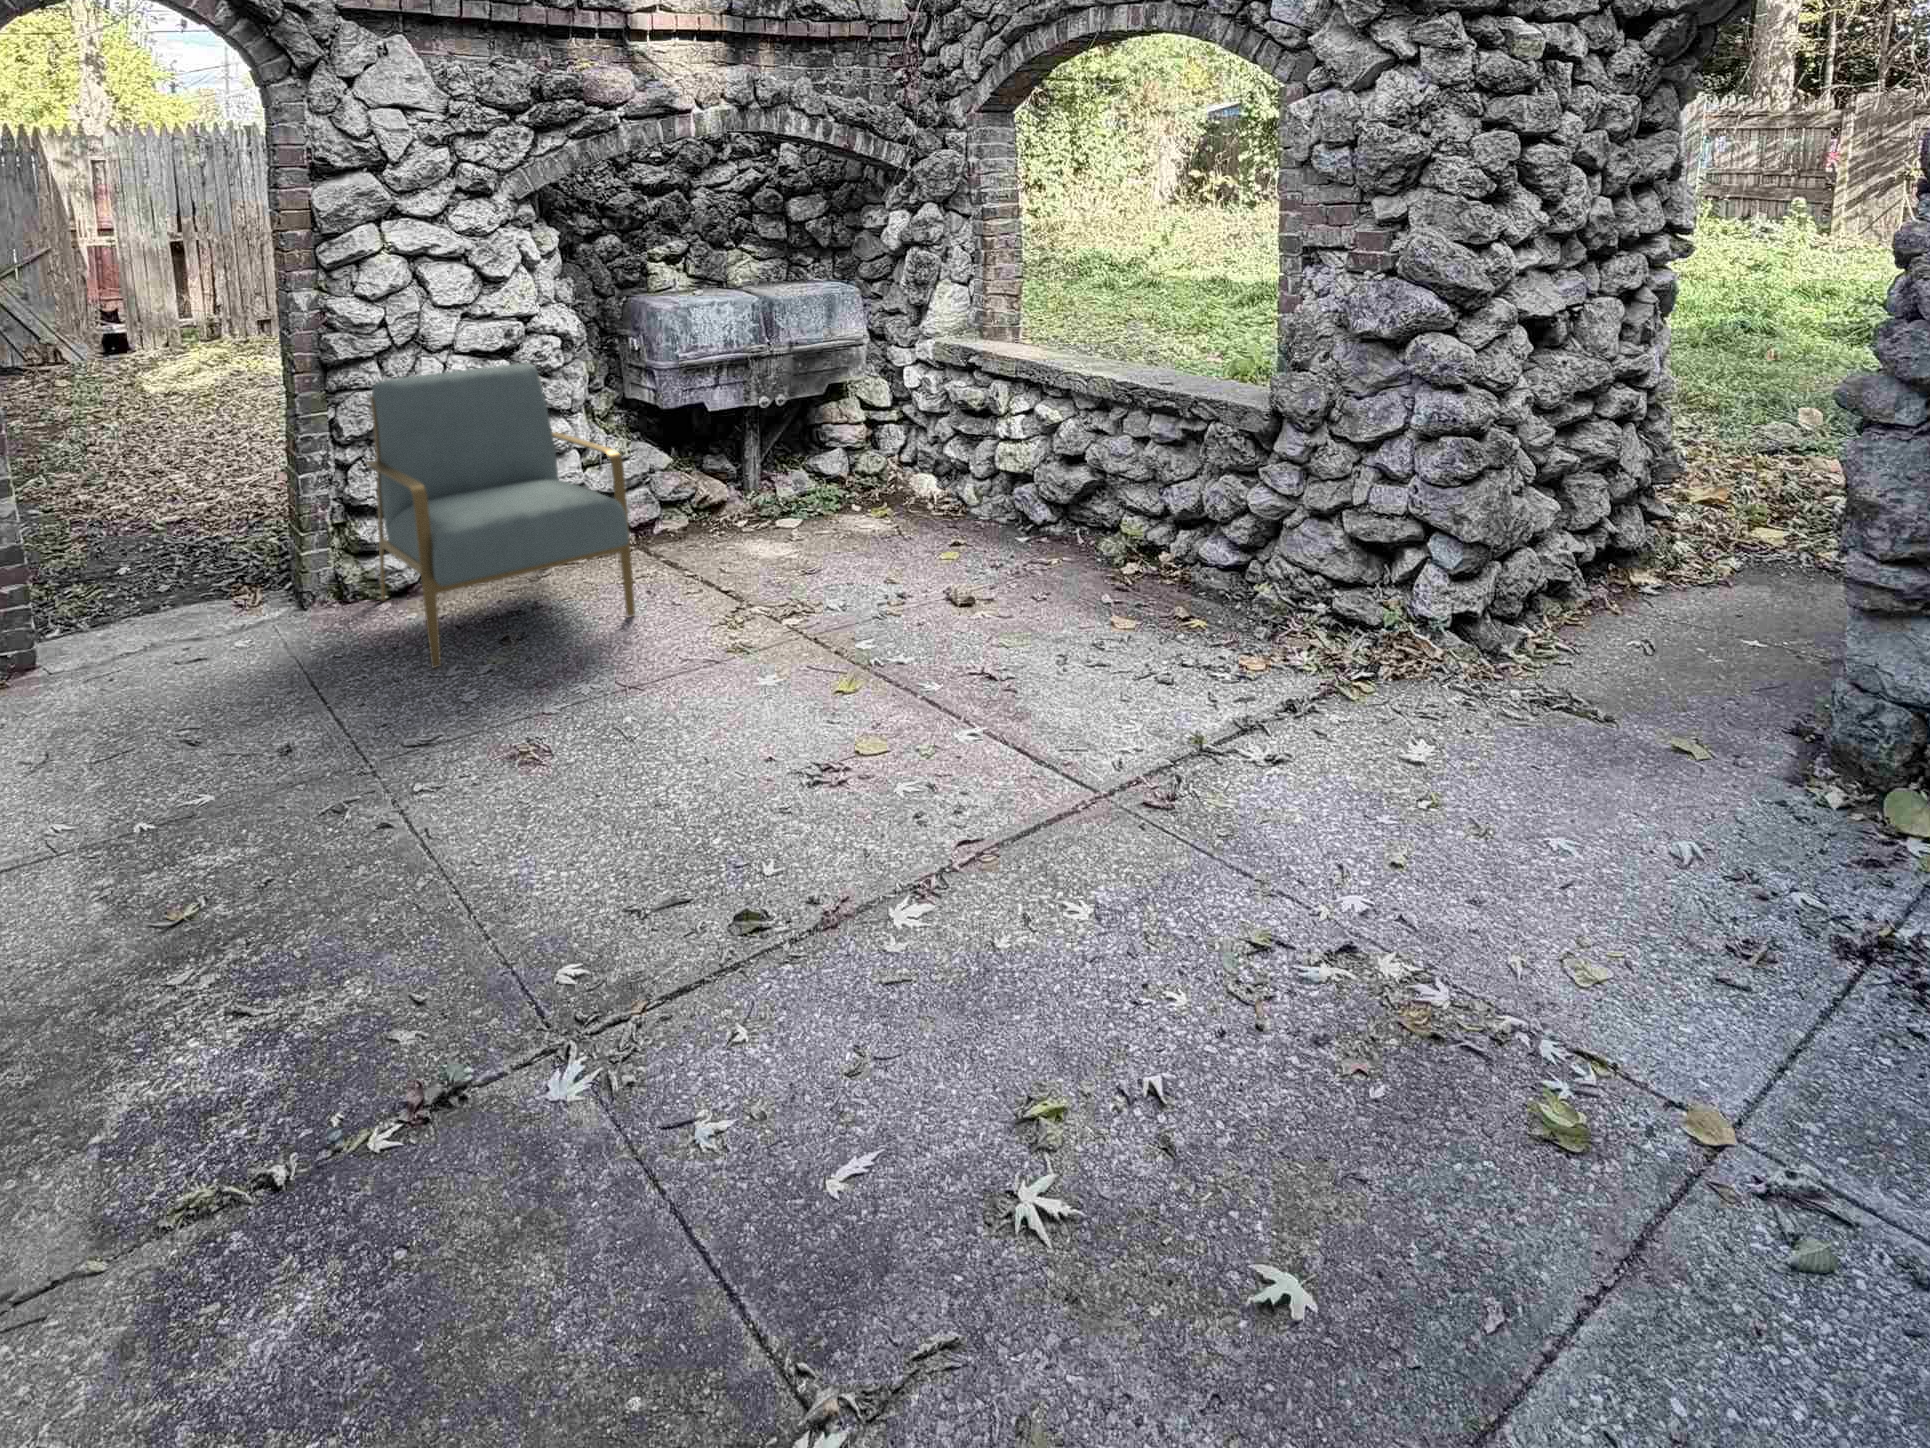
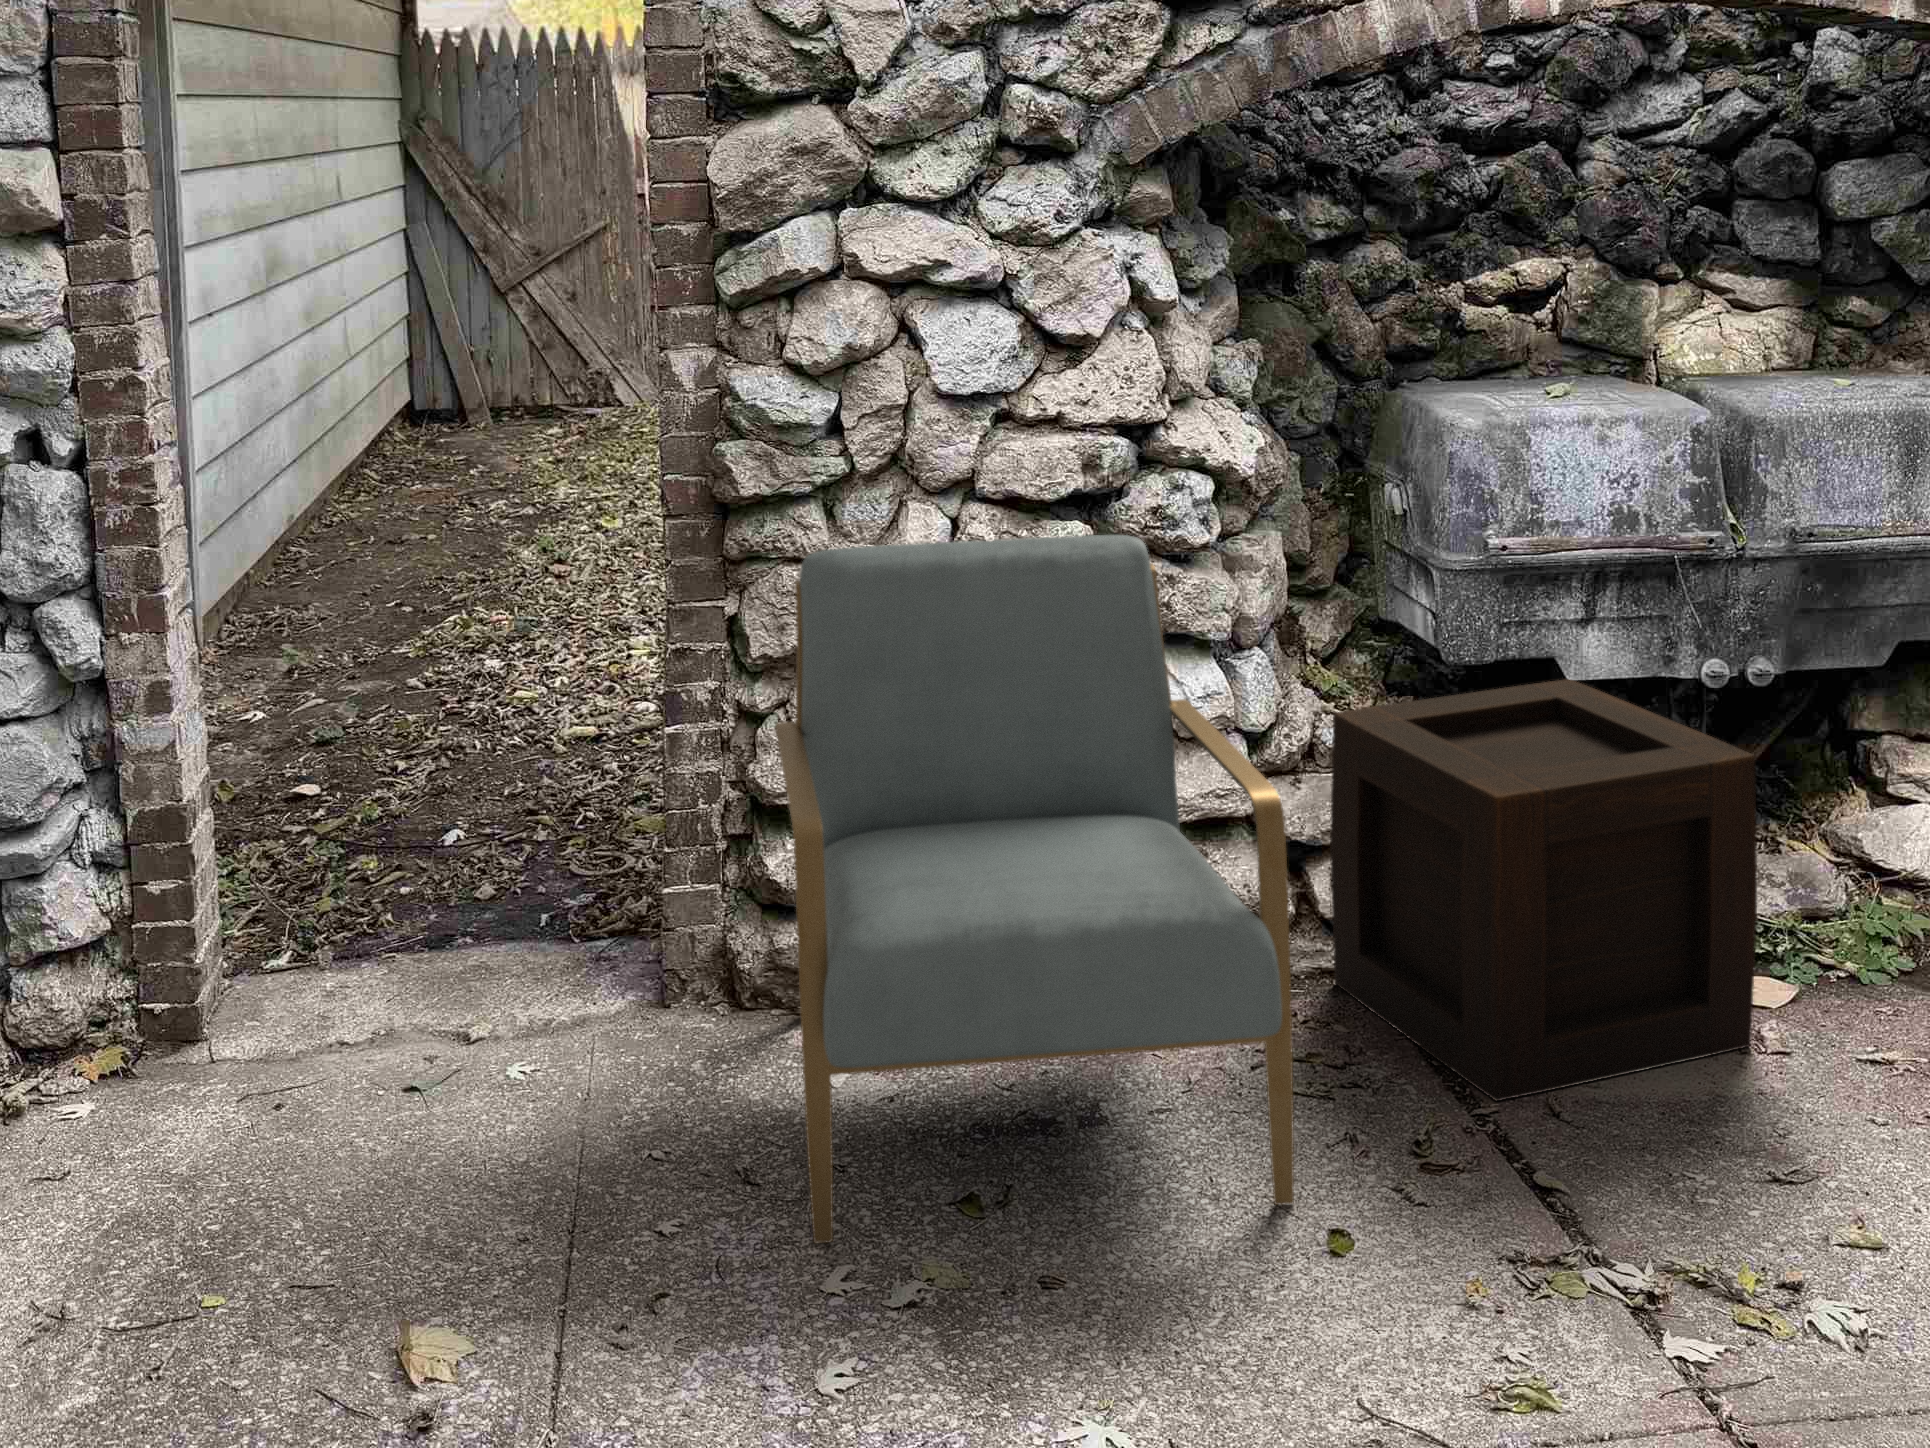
wooden crate: none [618,411,792,571] -> present [1330,679,1757,1101]

